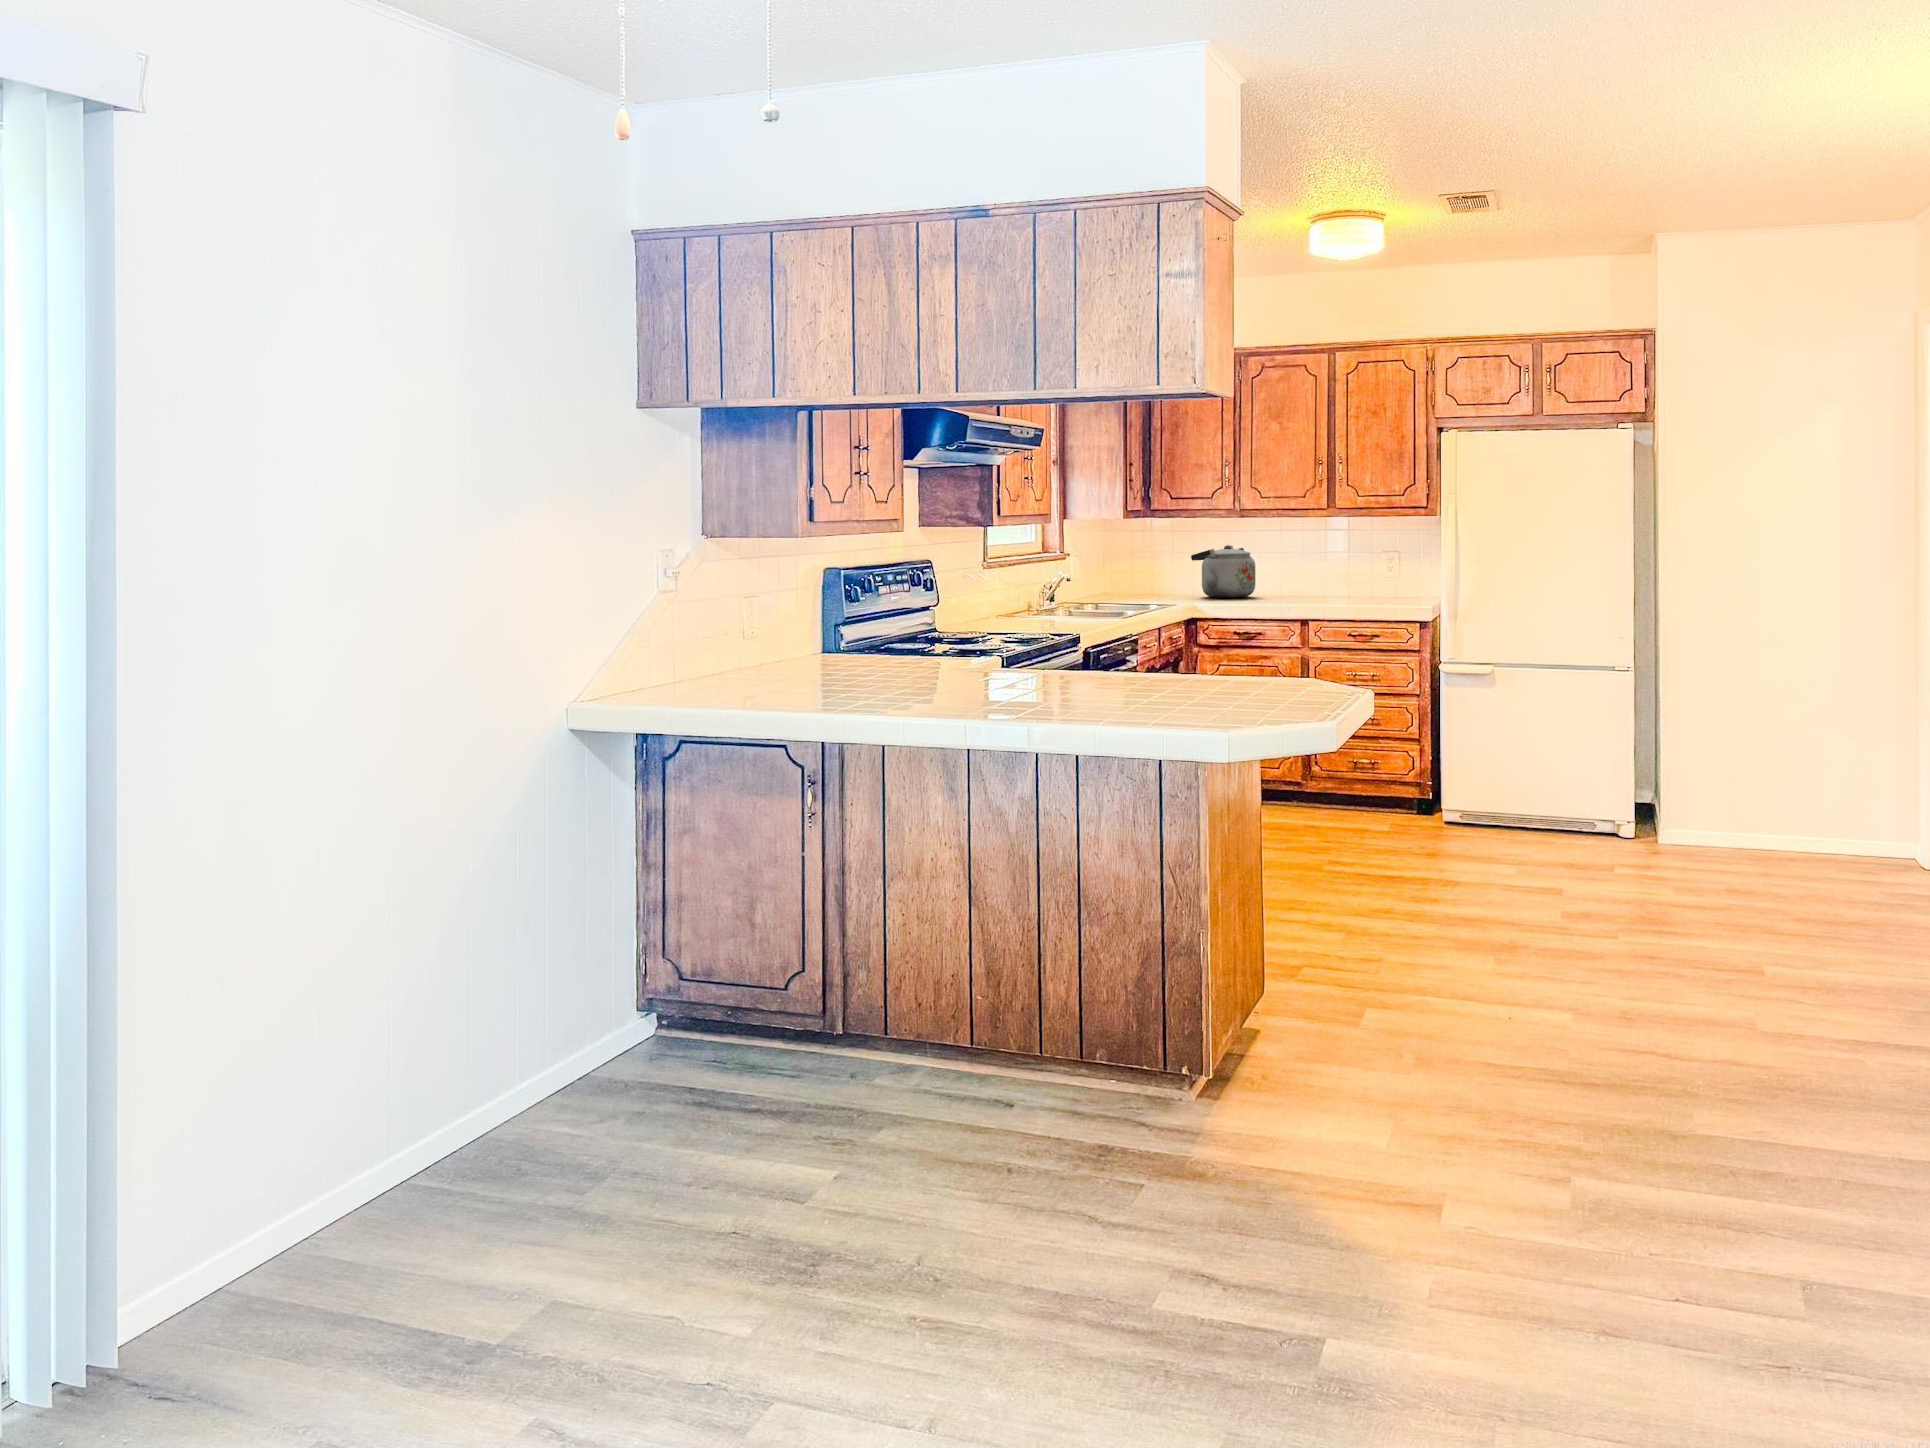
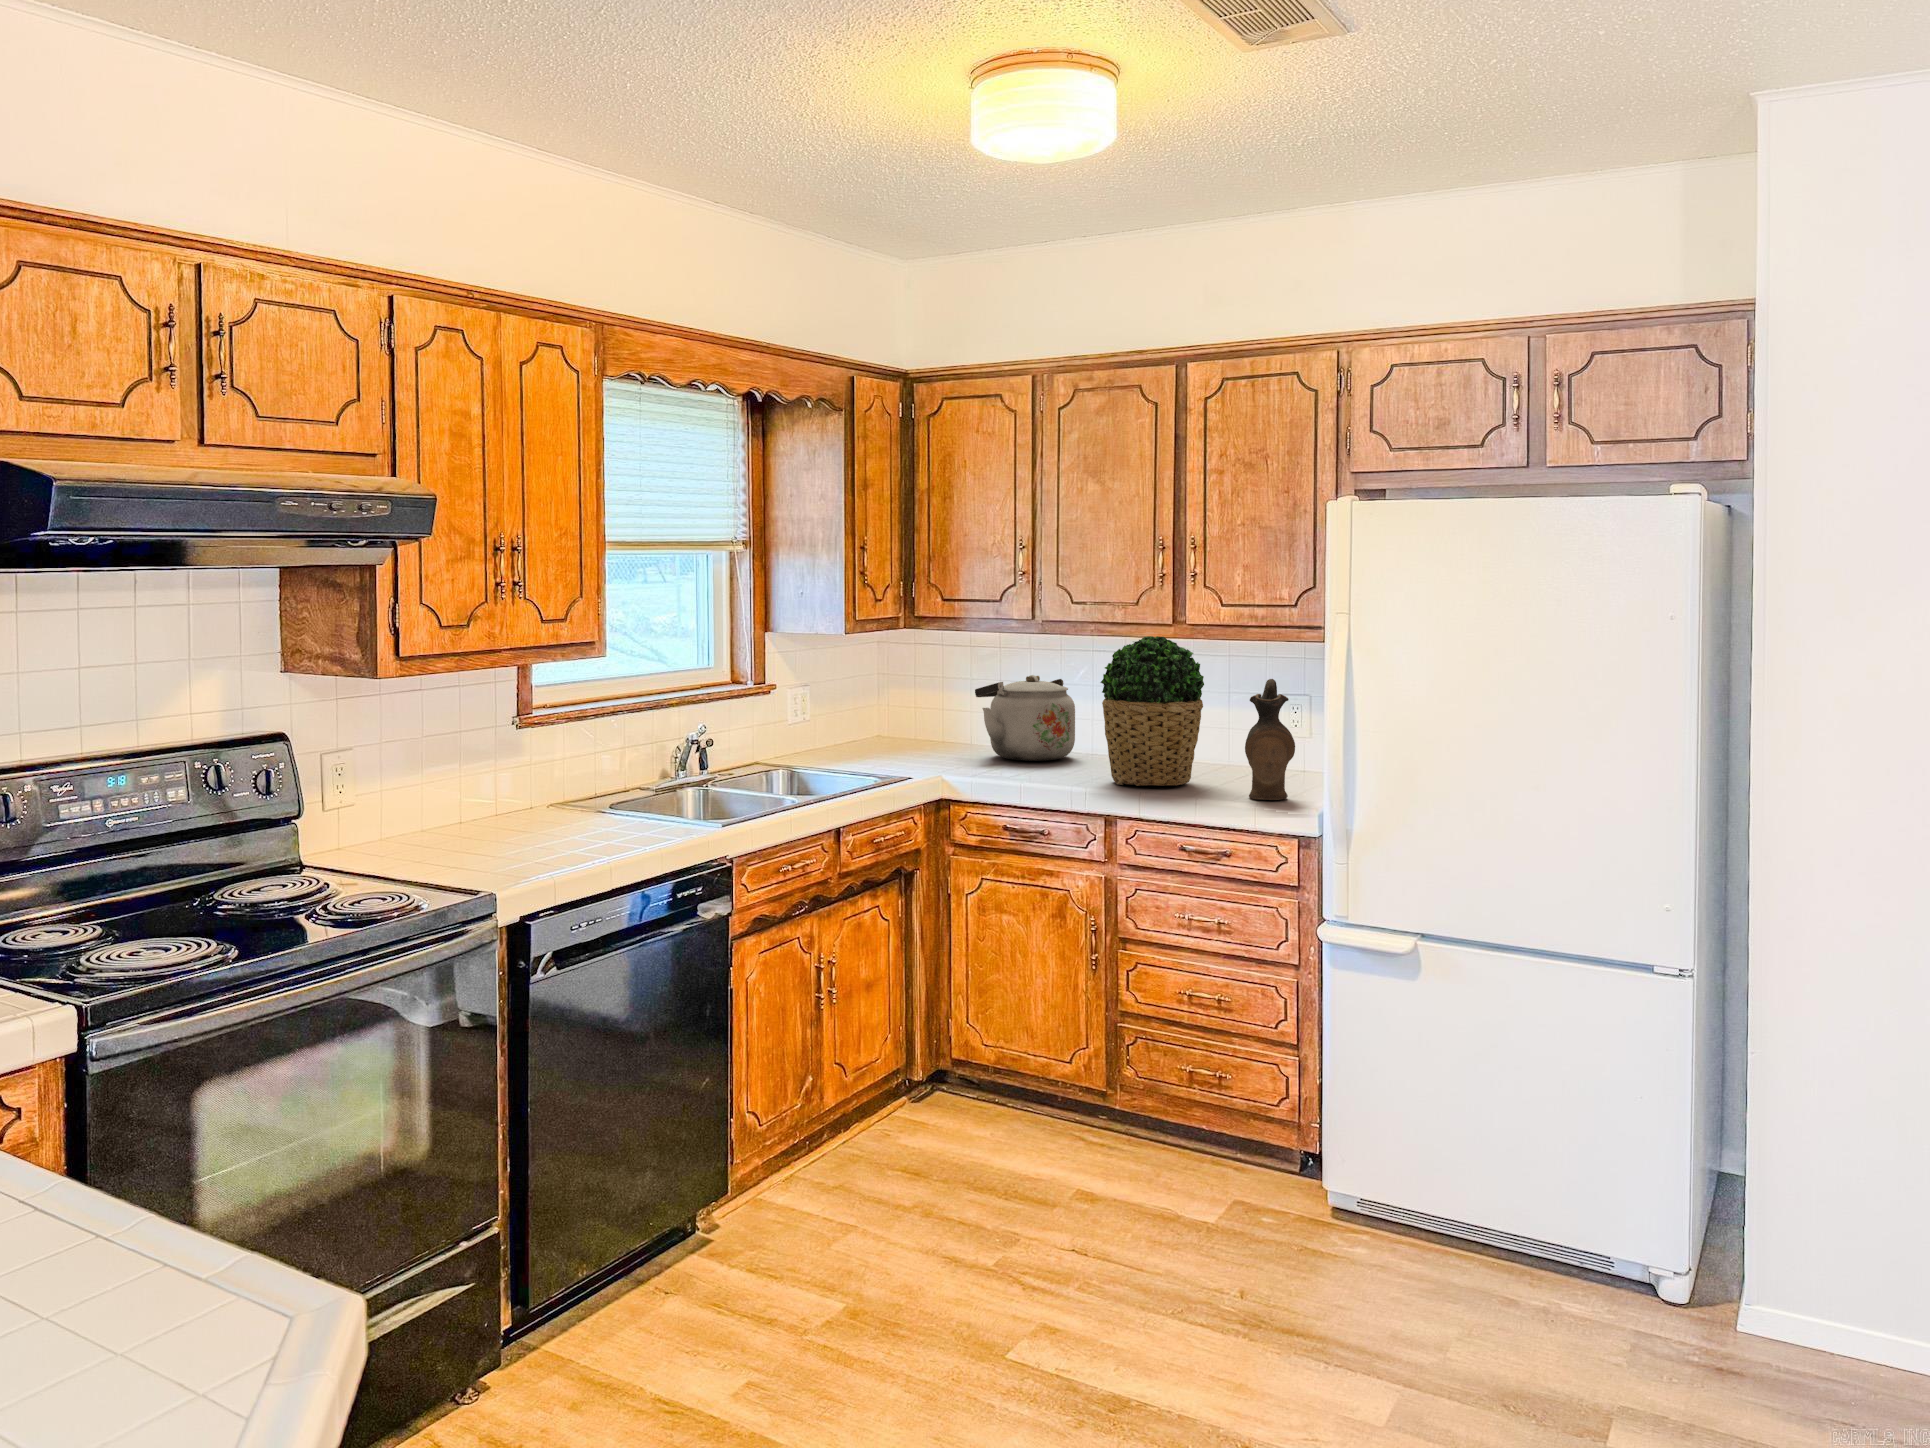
potted plant: none [1291,515,1352,603] -> present [1101,636,1204,786]
ceramic pitcher: none [1384,537,1413,605] -> present [1245,679,1295,800]

